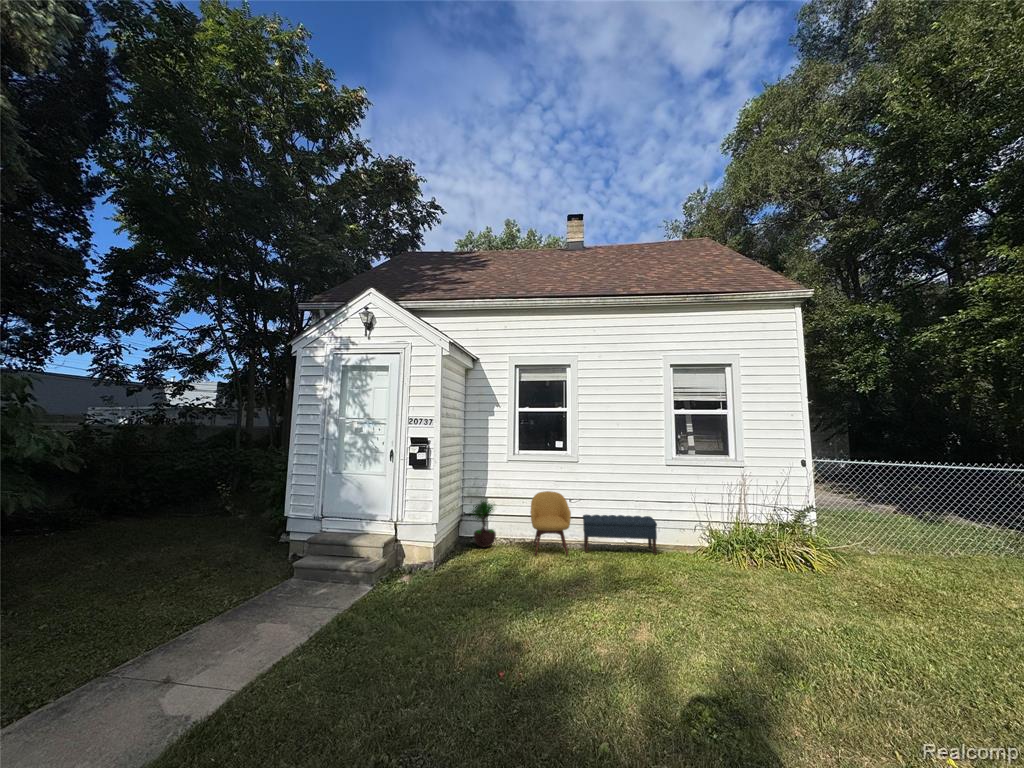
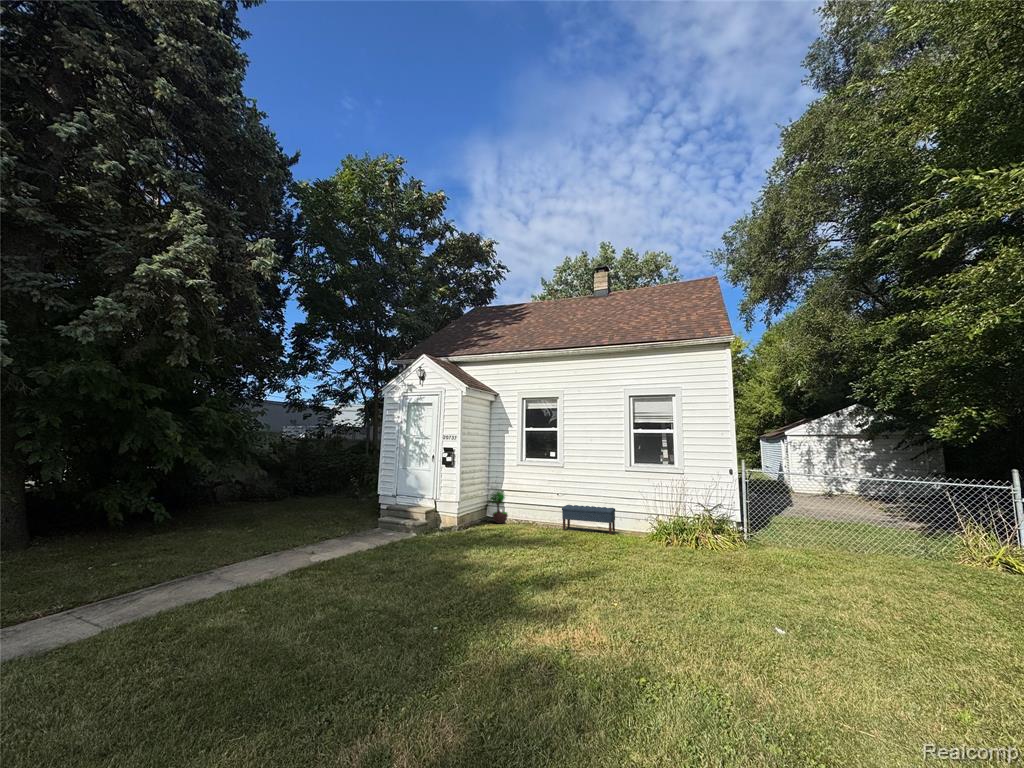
chair: present [530,491,571,556] -> none [525,487,554,531]

